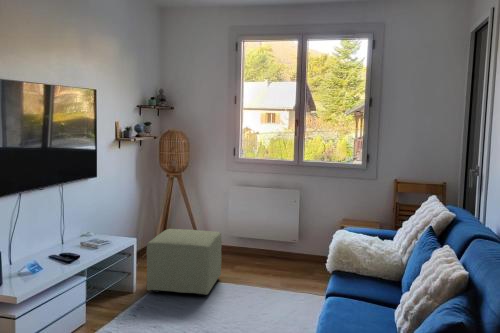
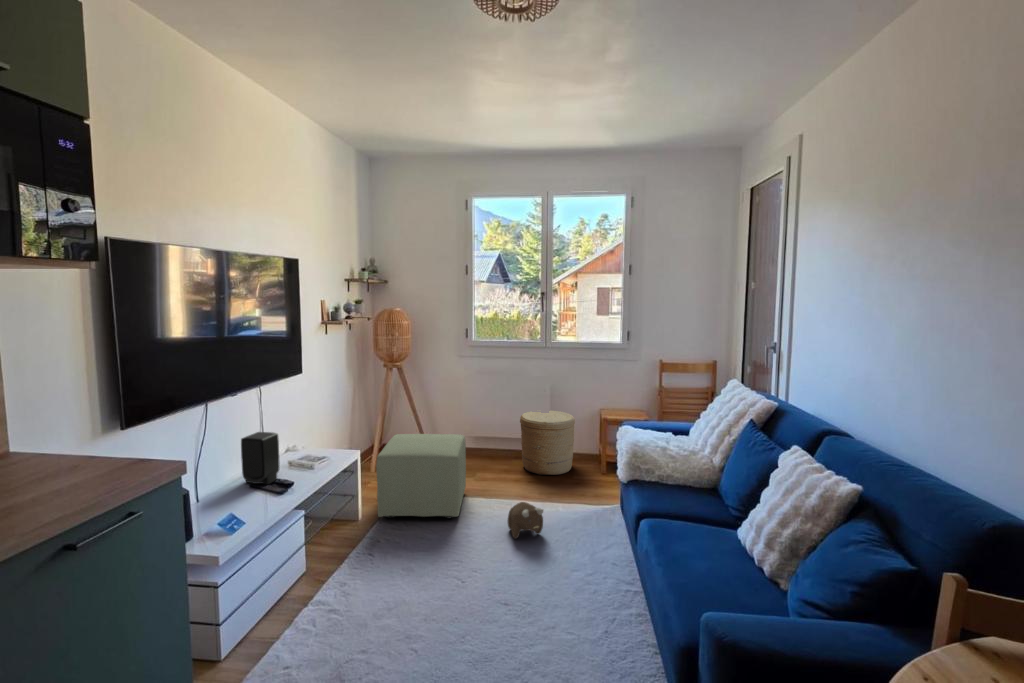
speaker: none [44,218,71,256] -> present [241,432,280,484]
woven basket: none [272,218,318,271] -> present [520,410,575,475]
plush toy: none [244,286,271,314] -> present [508,502,543,538]

